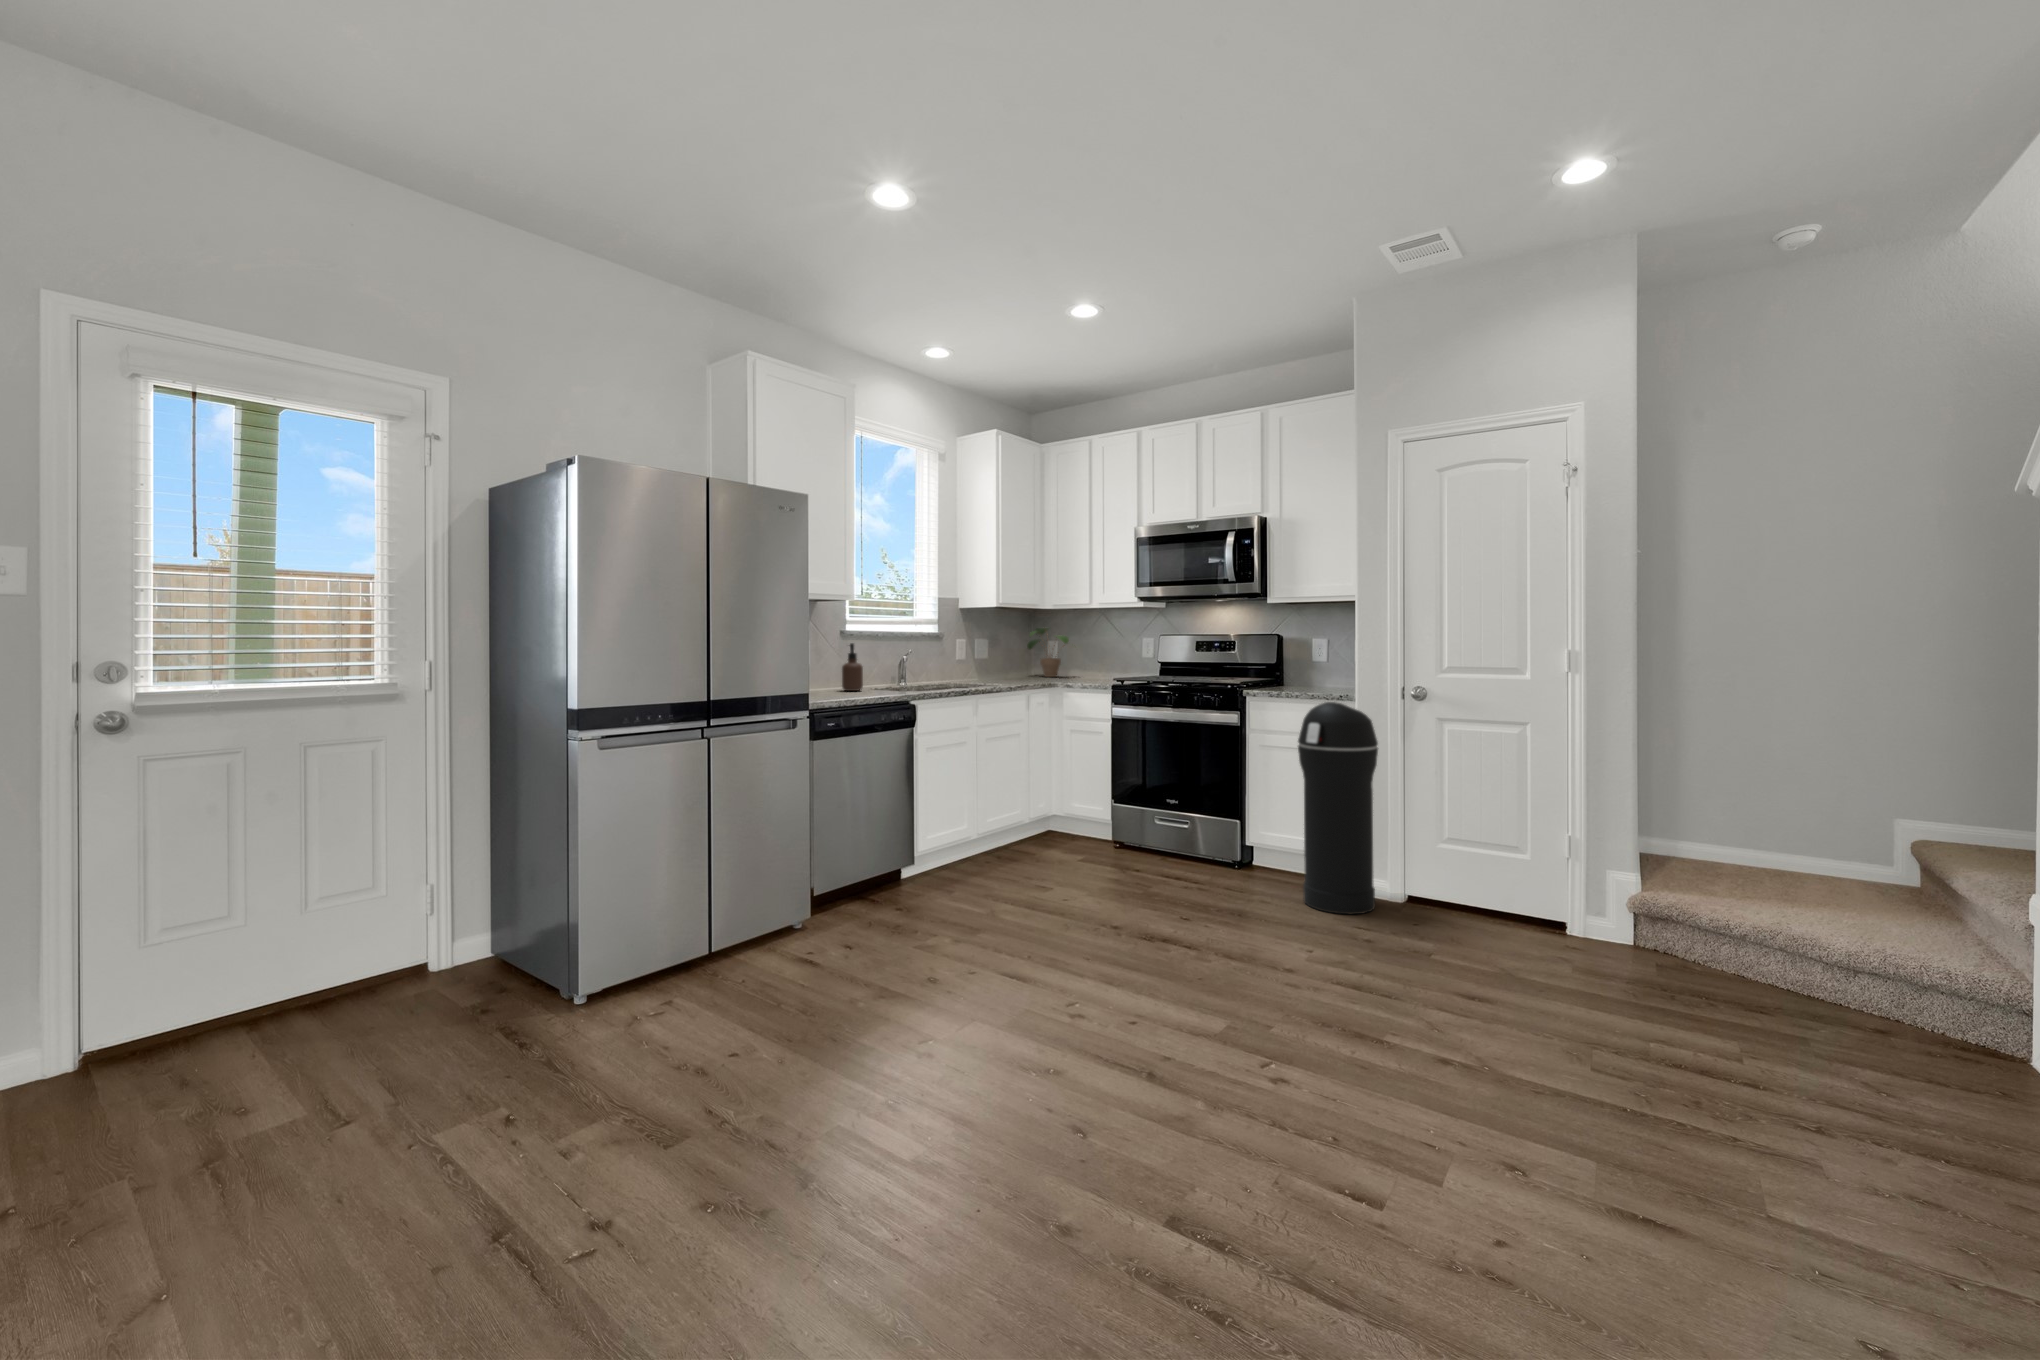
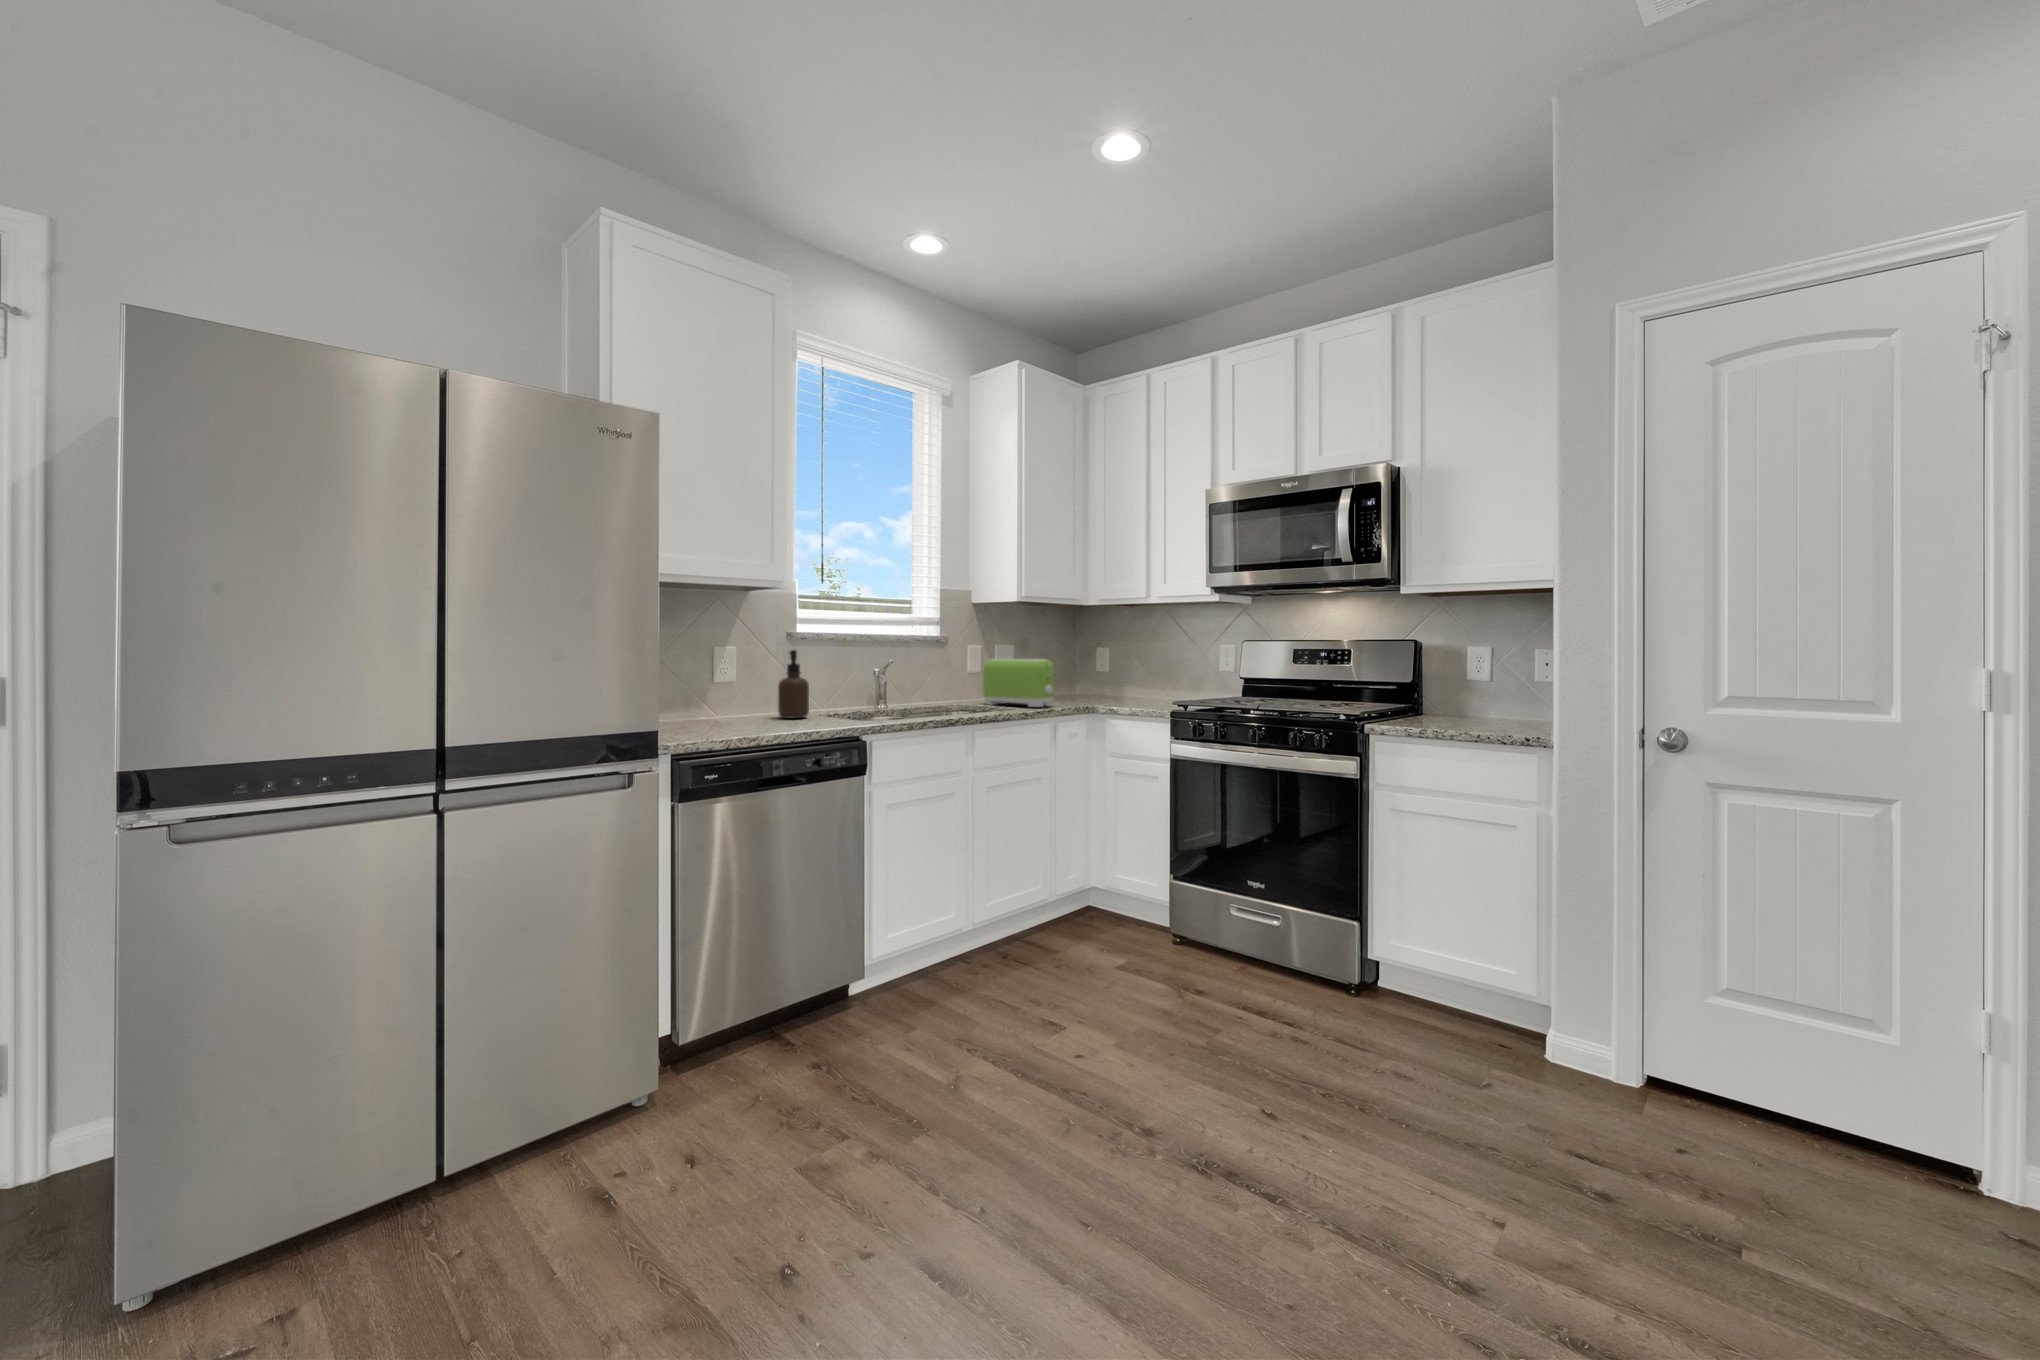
potted plant: present [1027,628,1069,677] -> none [1068,629,1135,696]
toaster: none [973,649,1025,684] -> present [983,659,1054,707]
trash can: present [1298,702,1378,914] -> none [1458,752,1600,1116]

